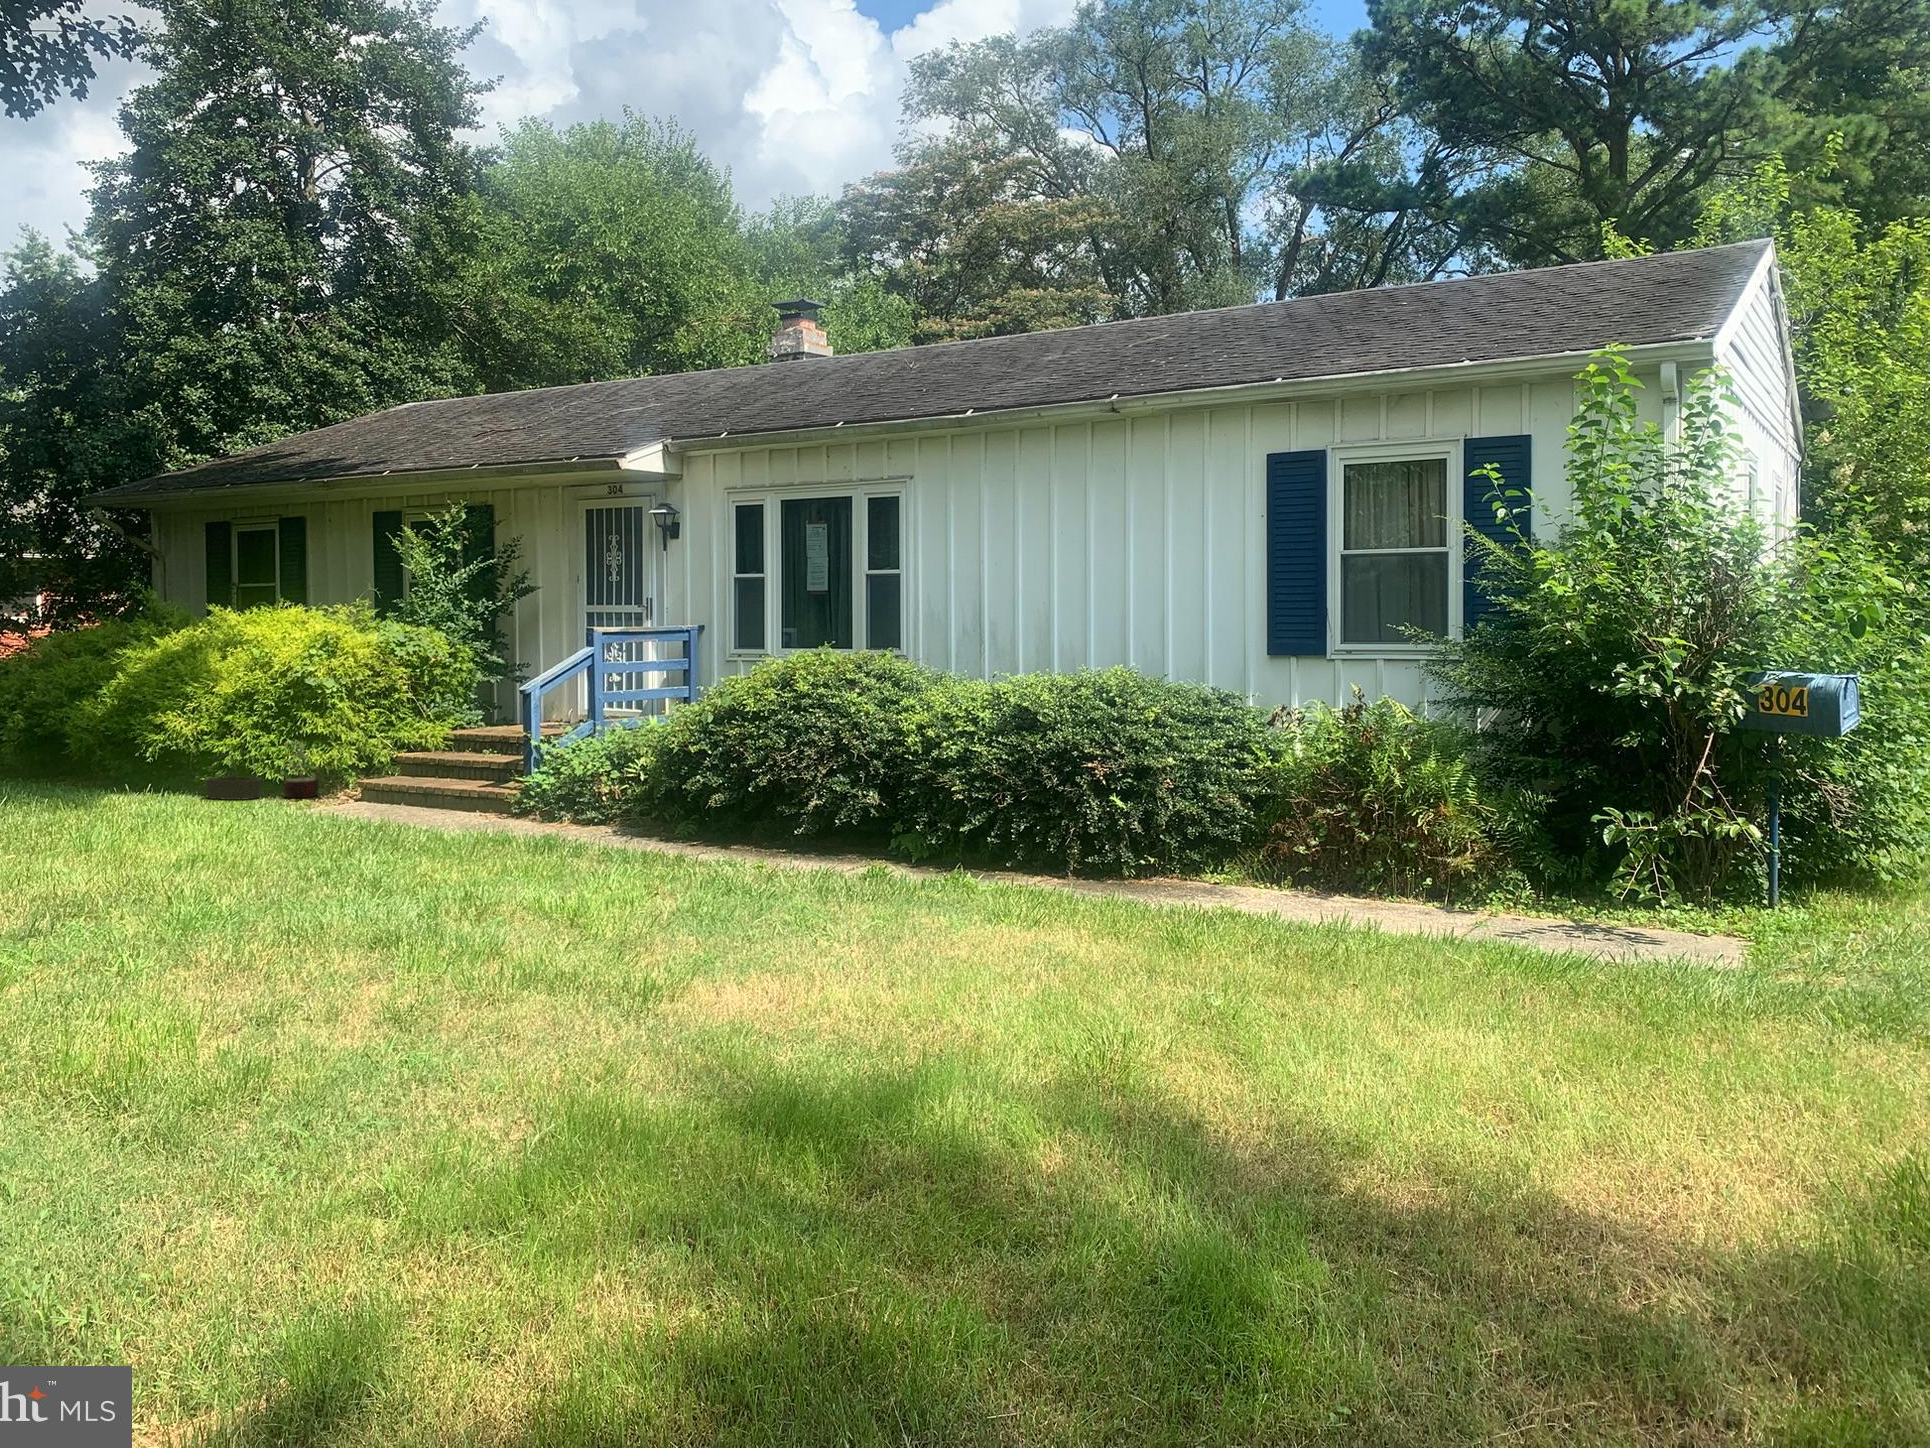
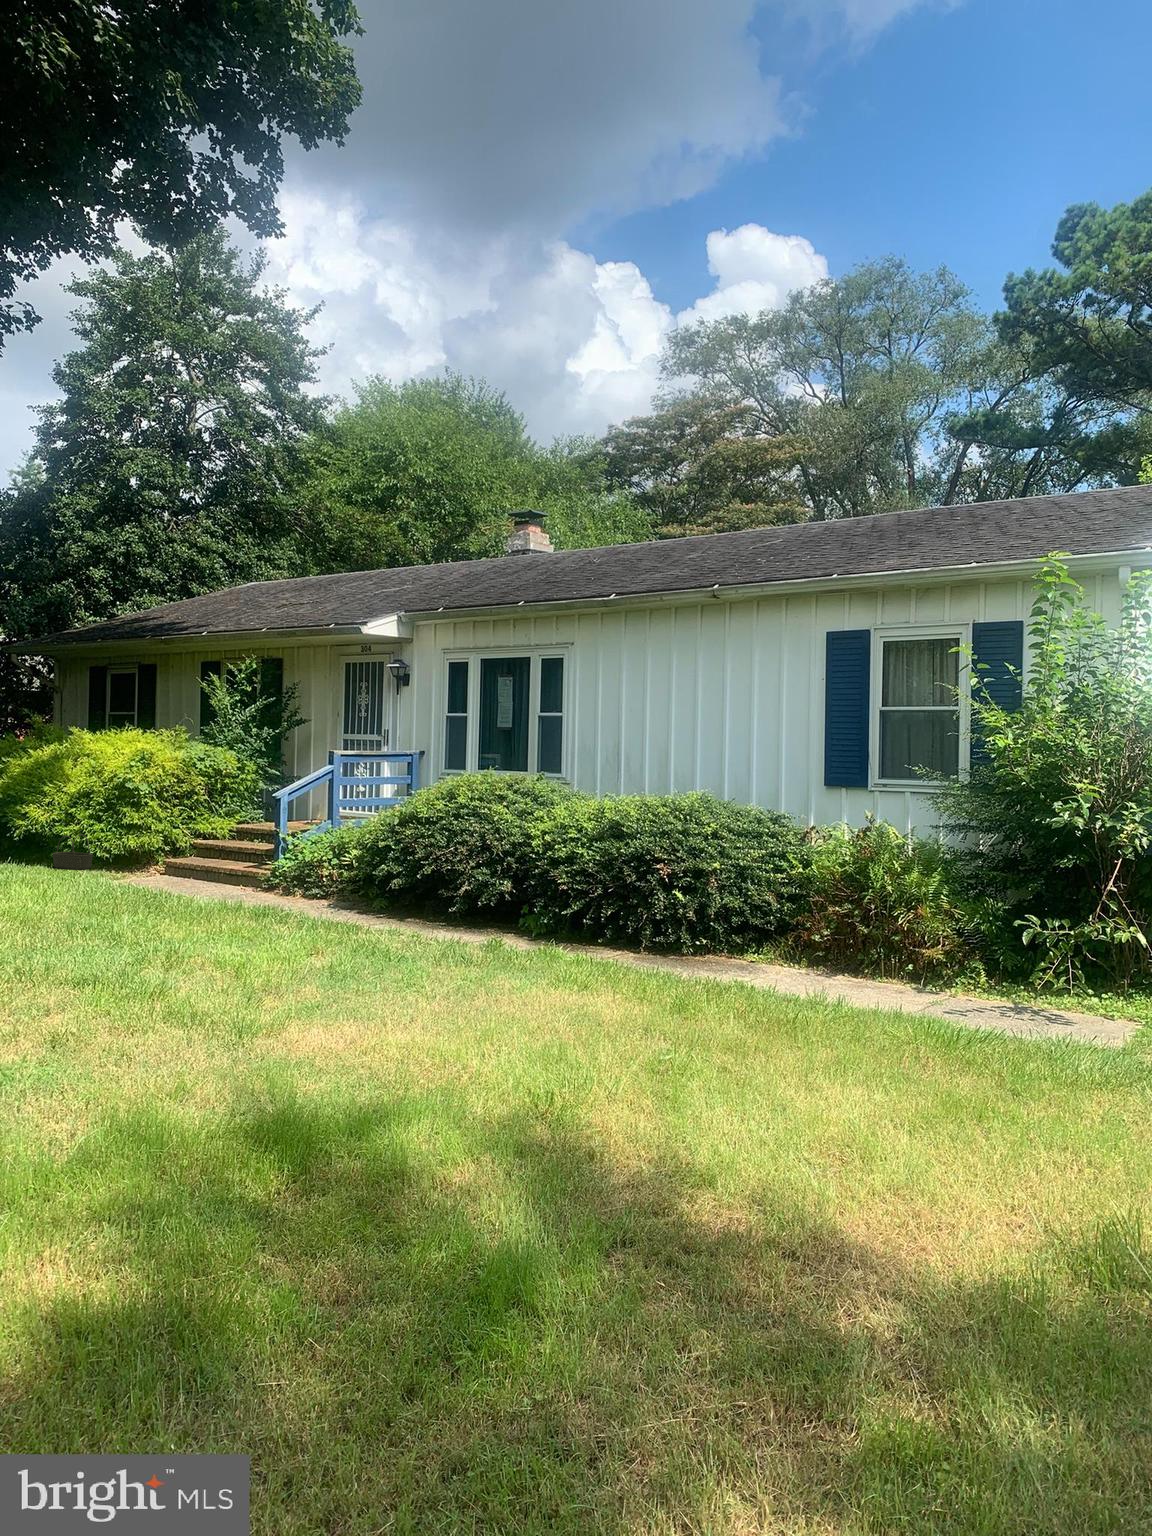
decorative plant: present [280,742,319,798] -> none [105,827,134,870]

